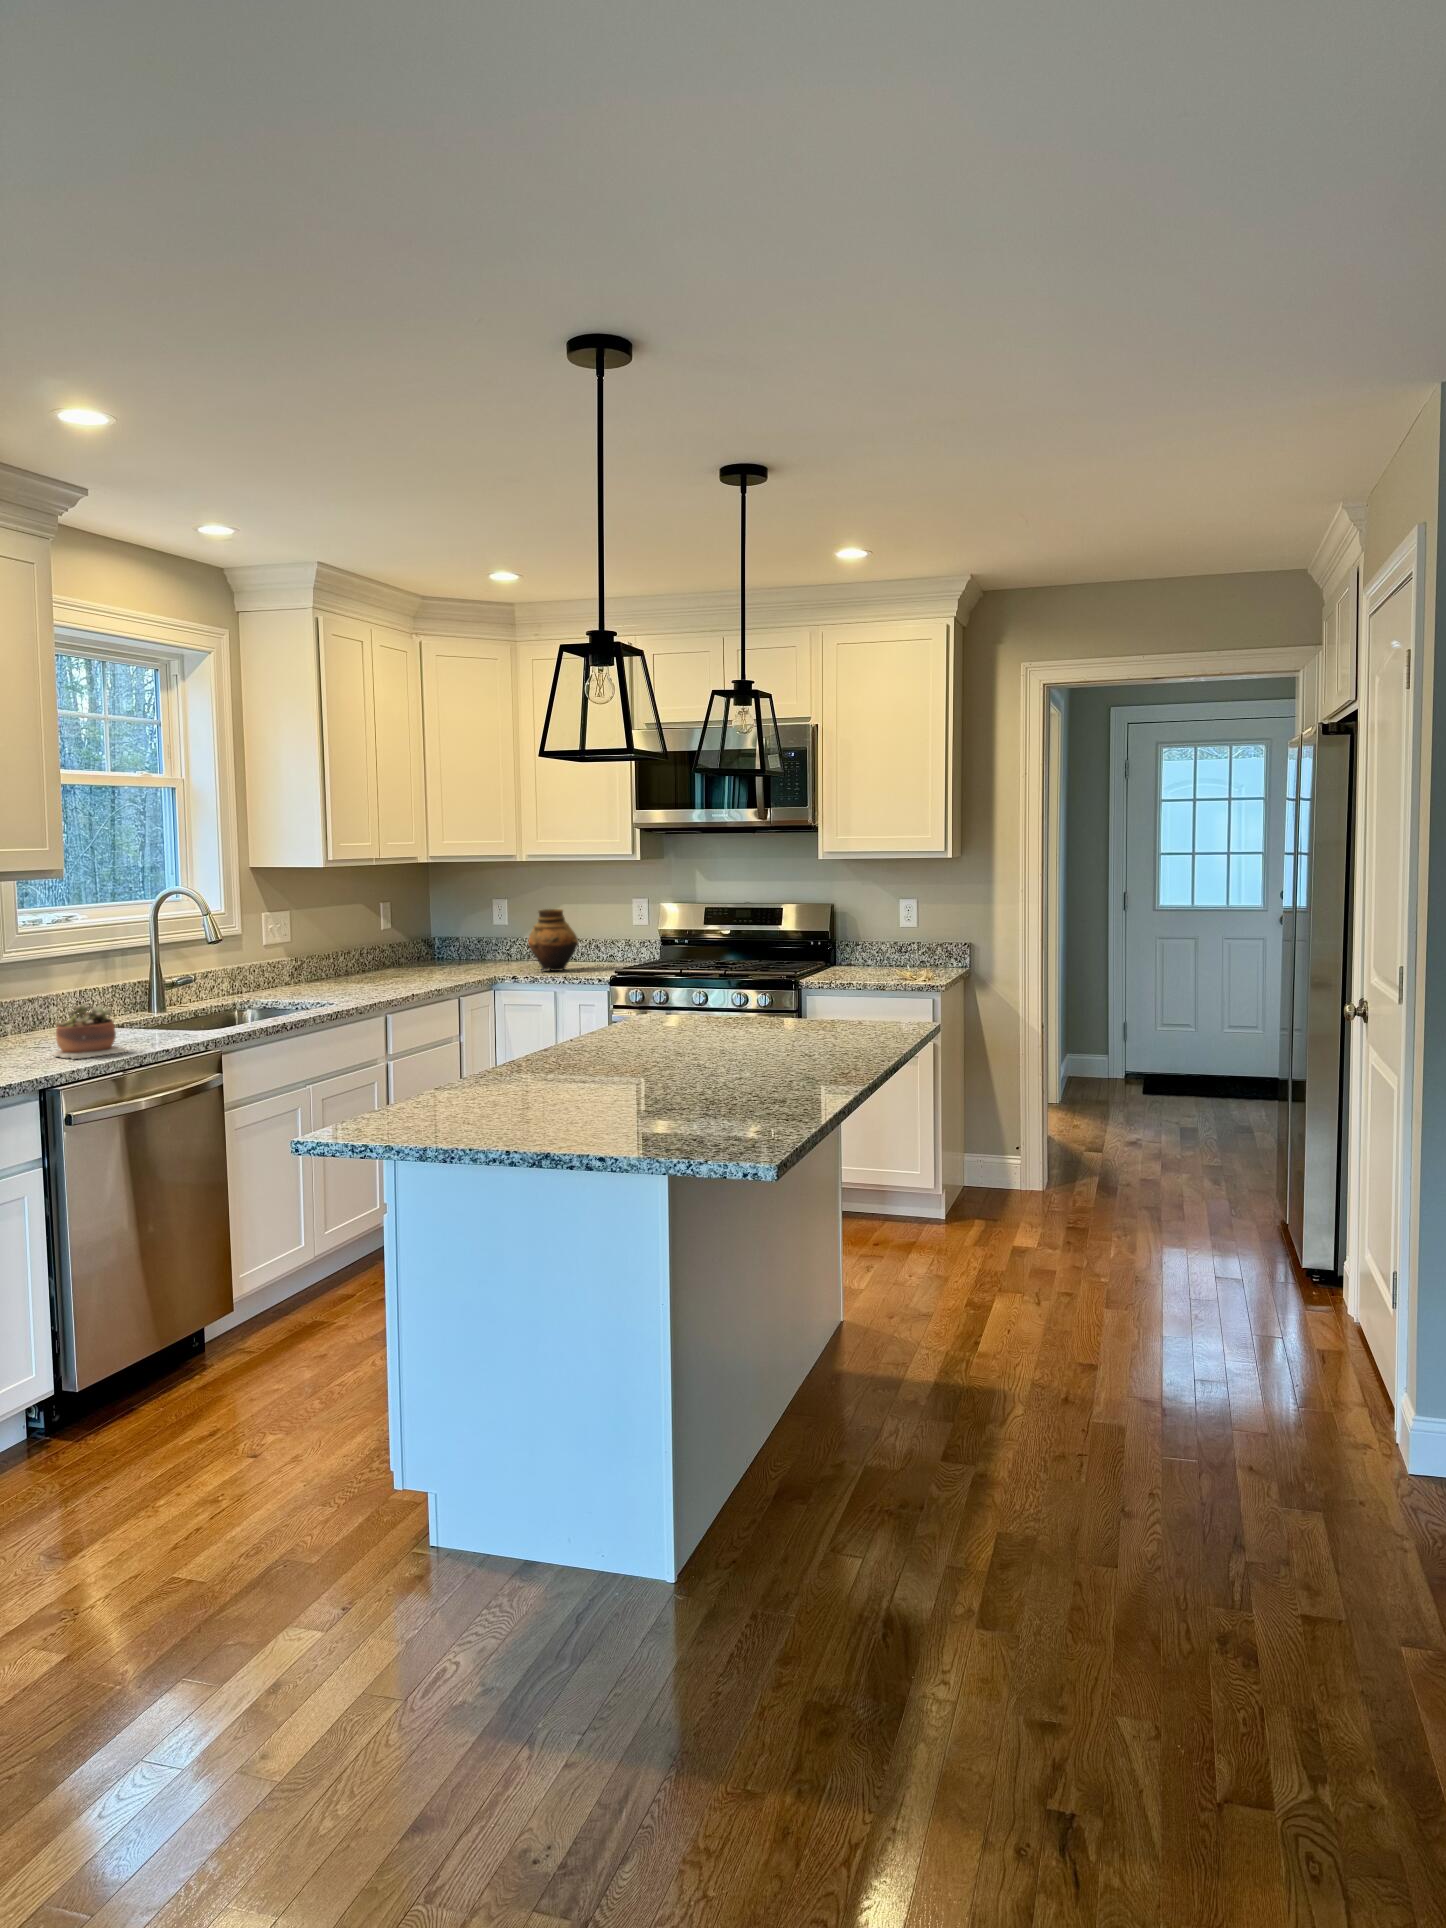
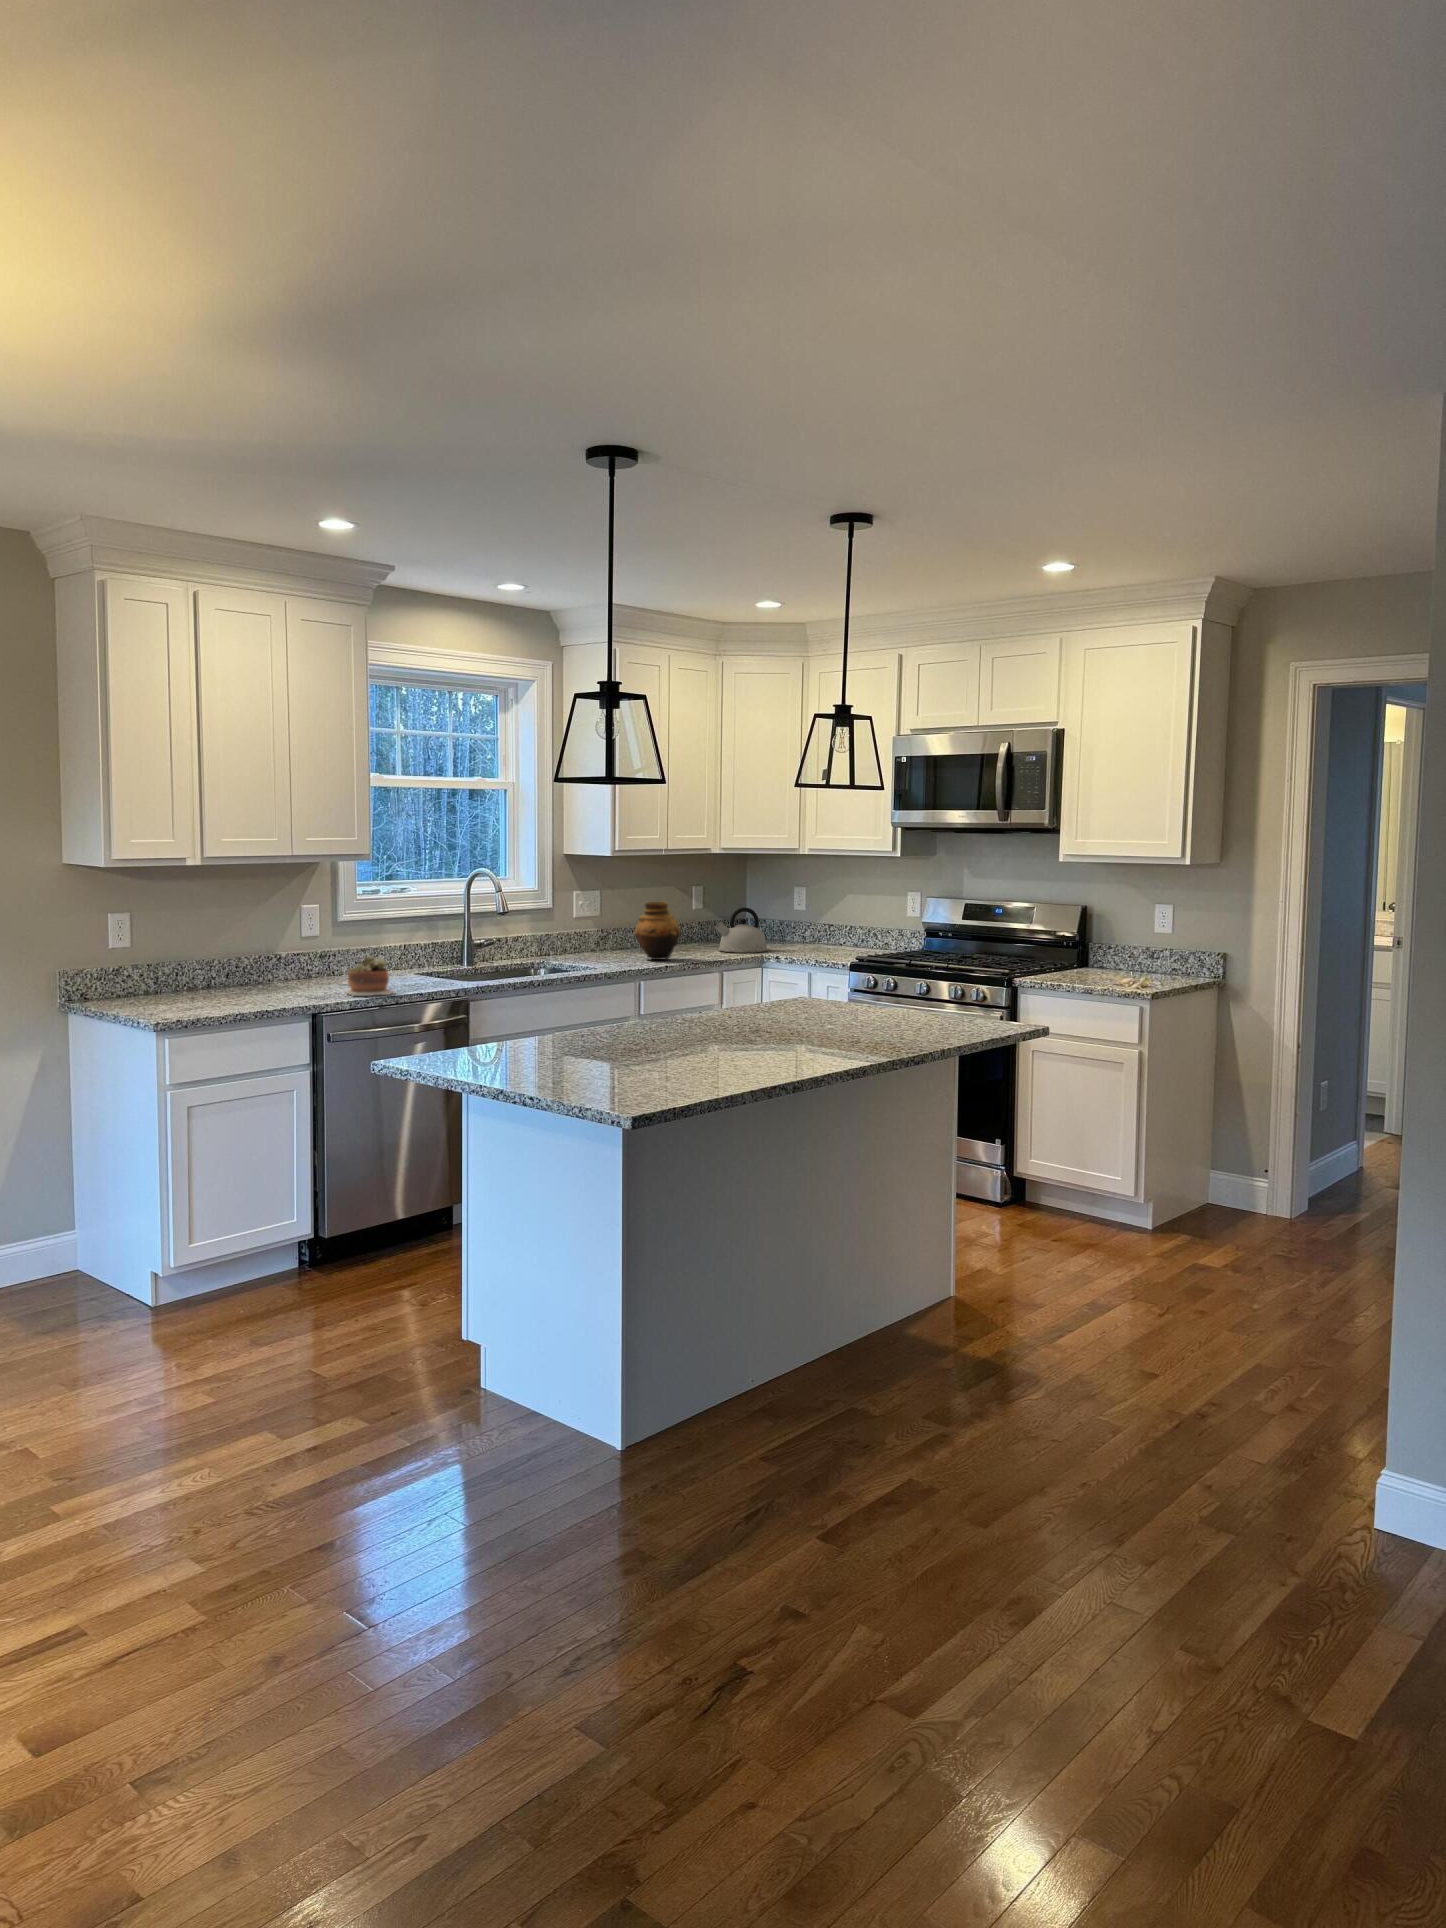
vase: present [528,909,579,971] -> present [634,902,681,960]
kettle: none [433,924,493,974] -> present [715,908,768,953]

